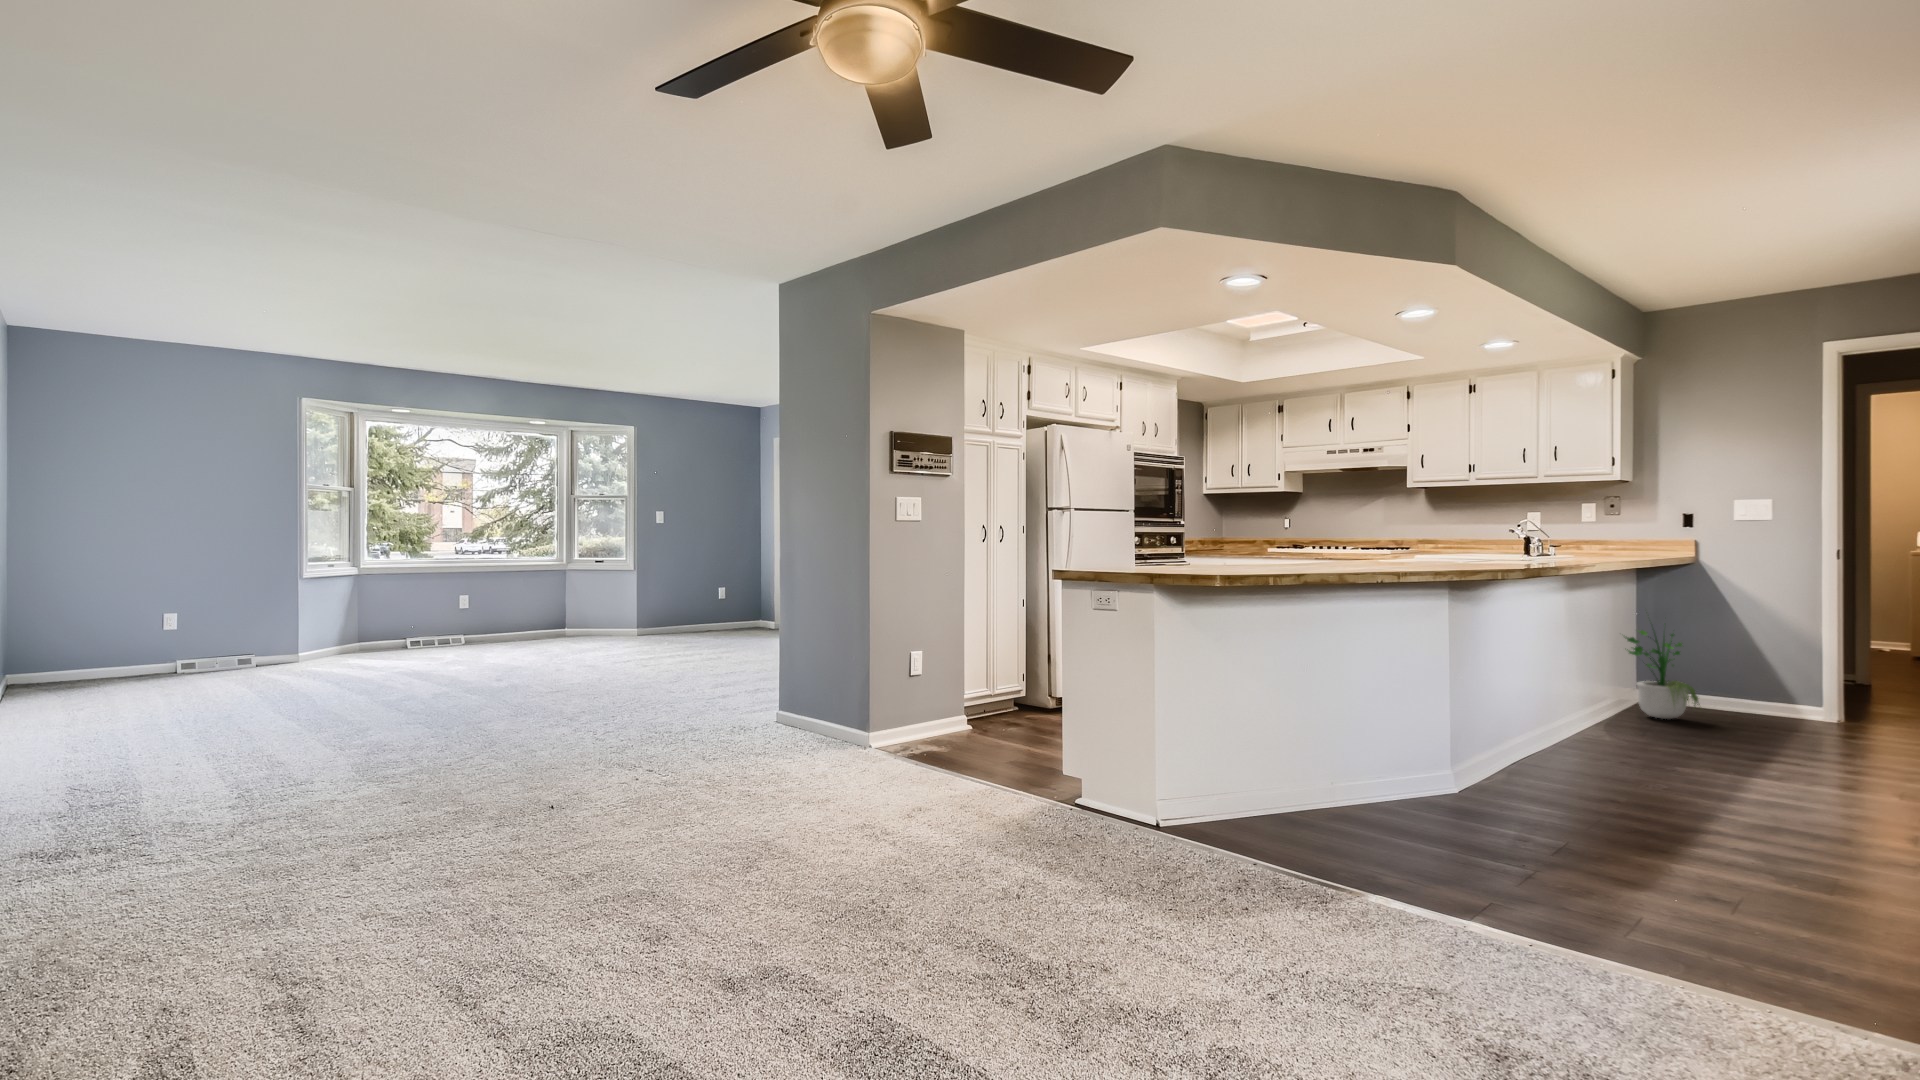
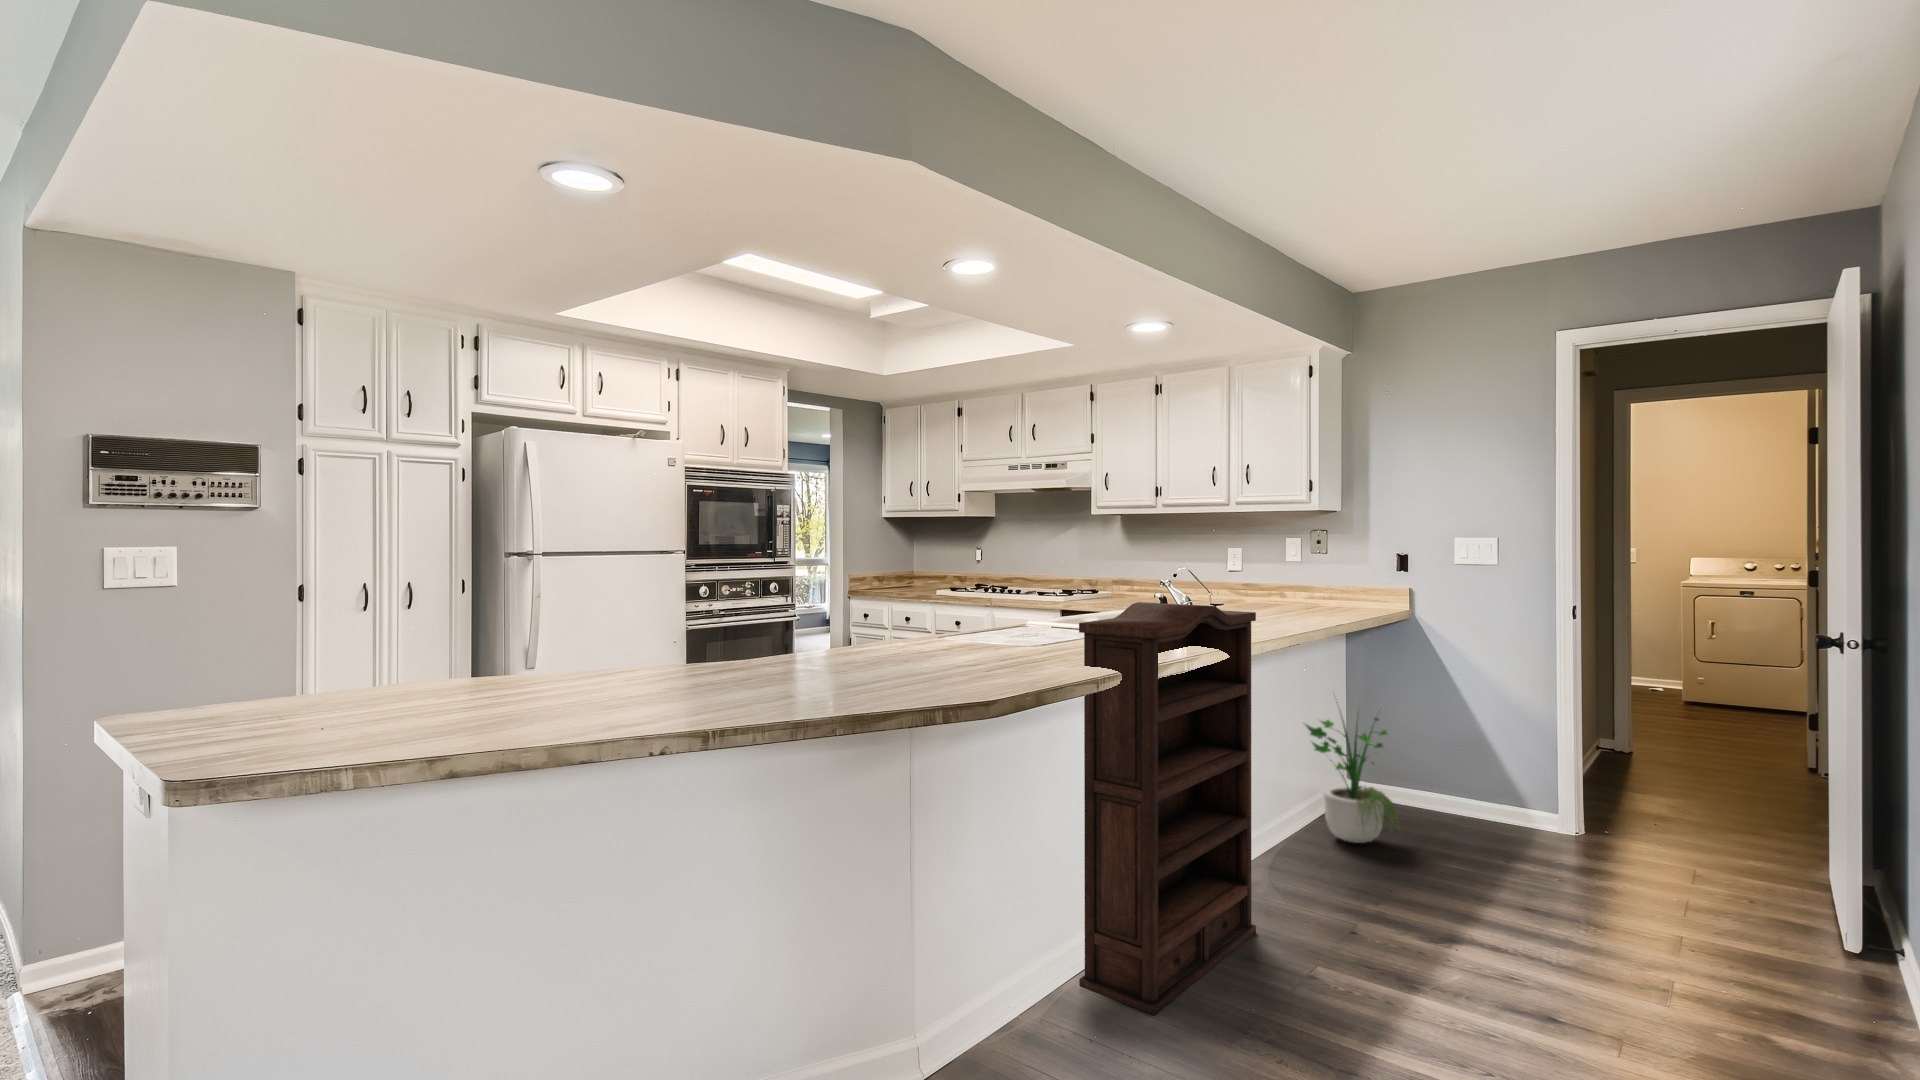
bookshelf: none [1525,532,1624,774] -> present [1079,602,1256,1015]

